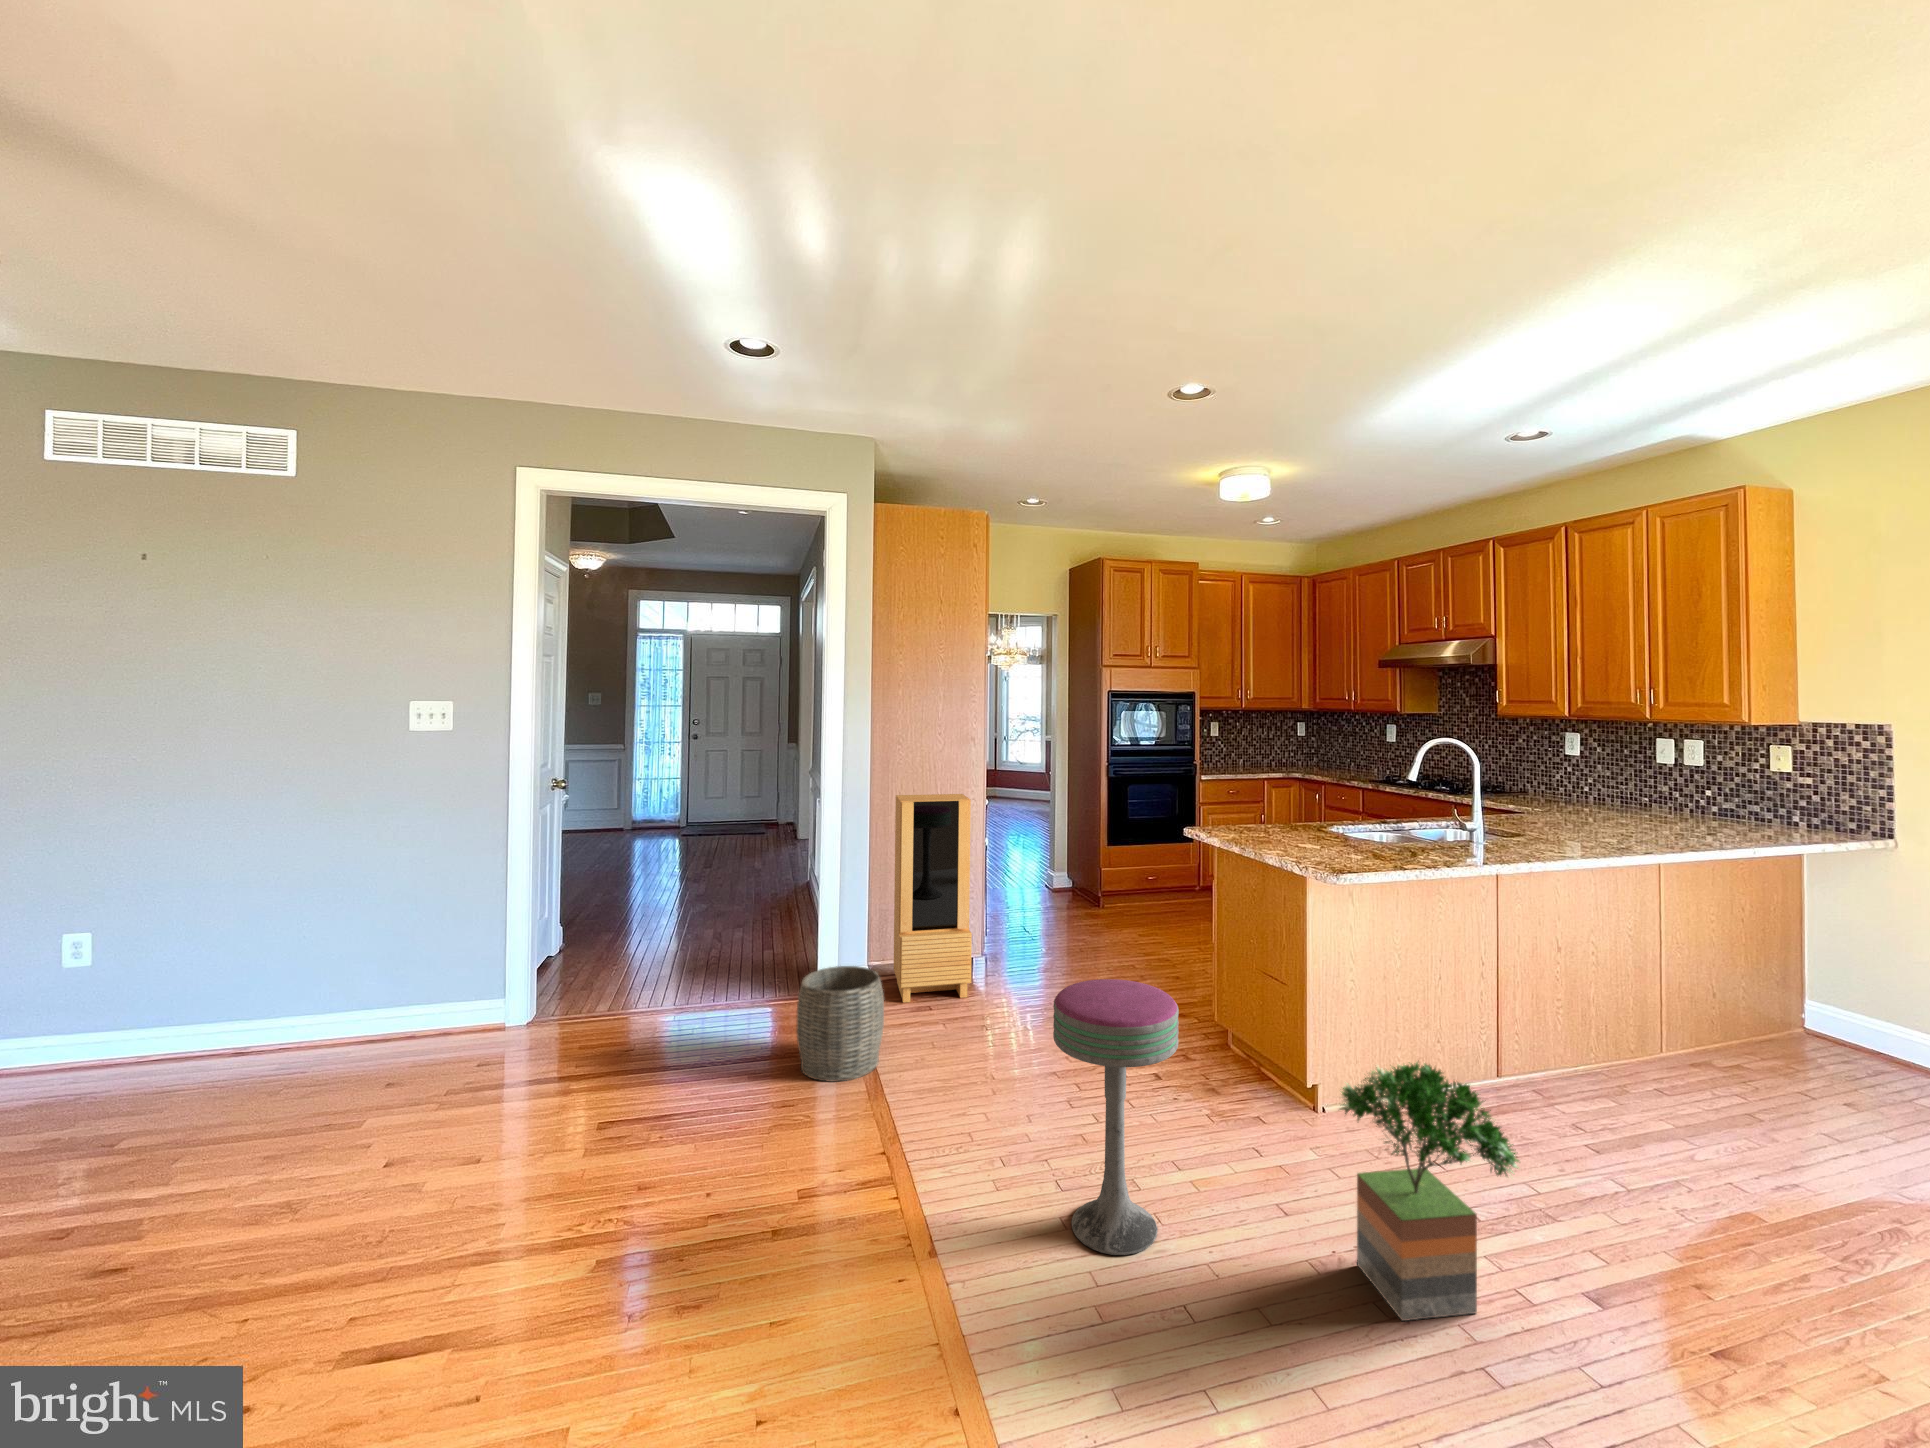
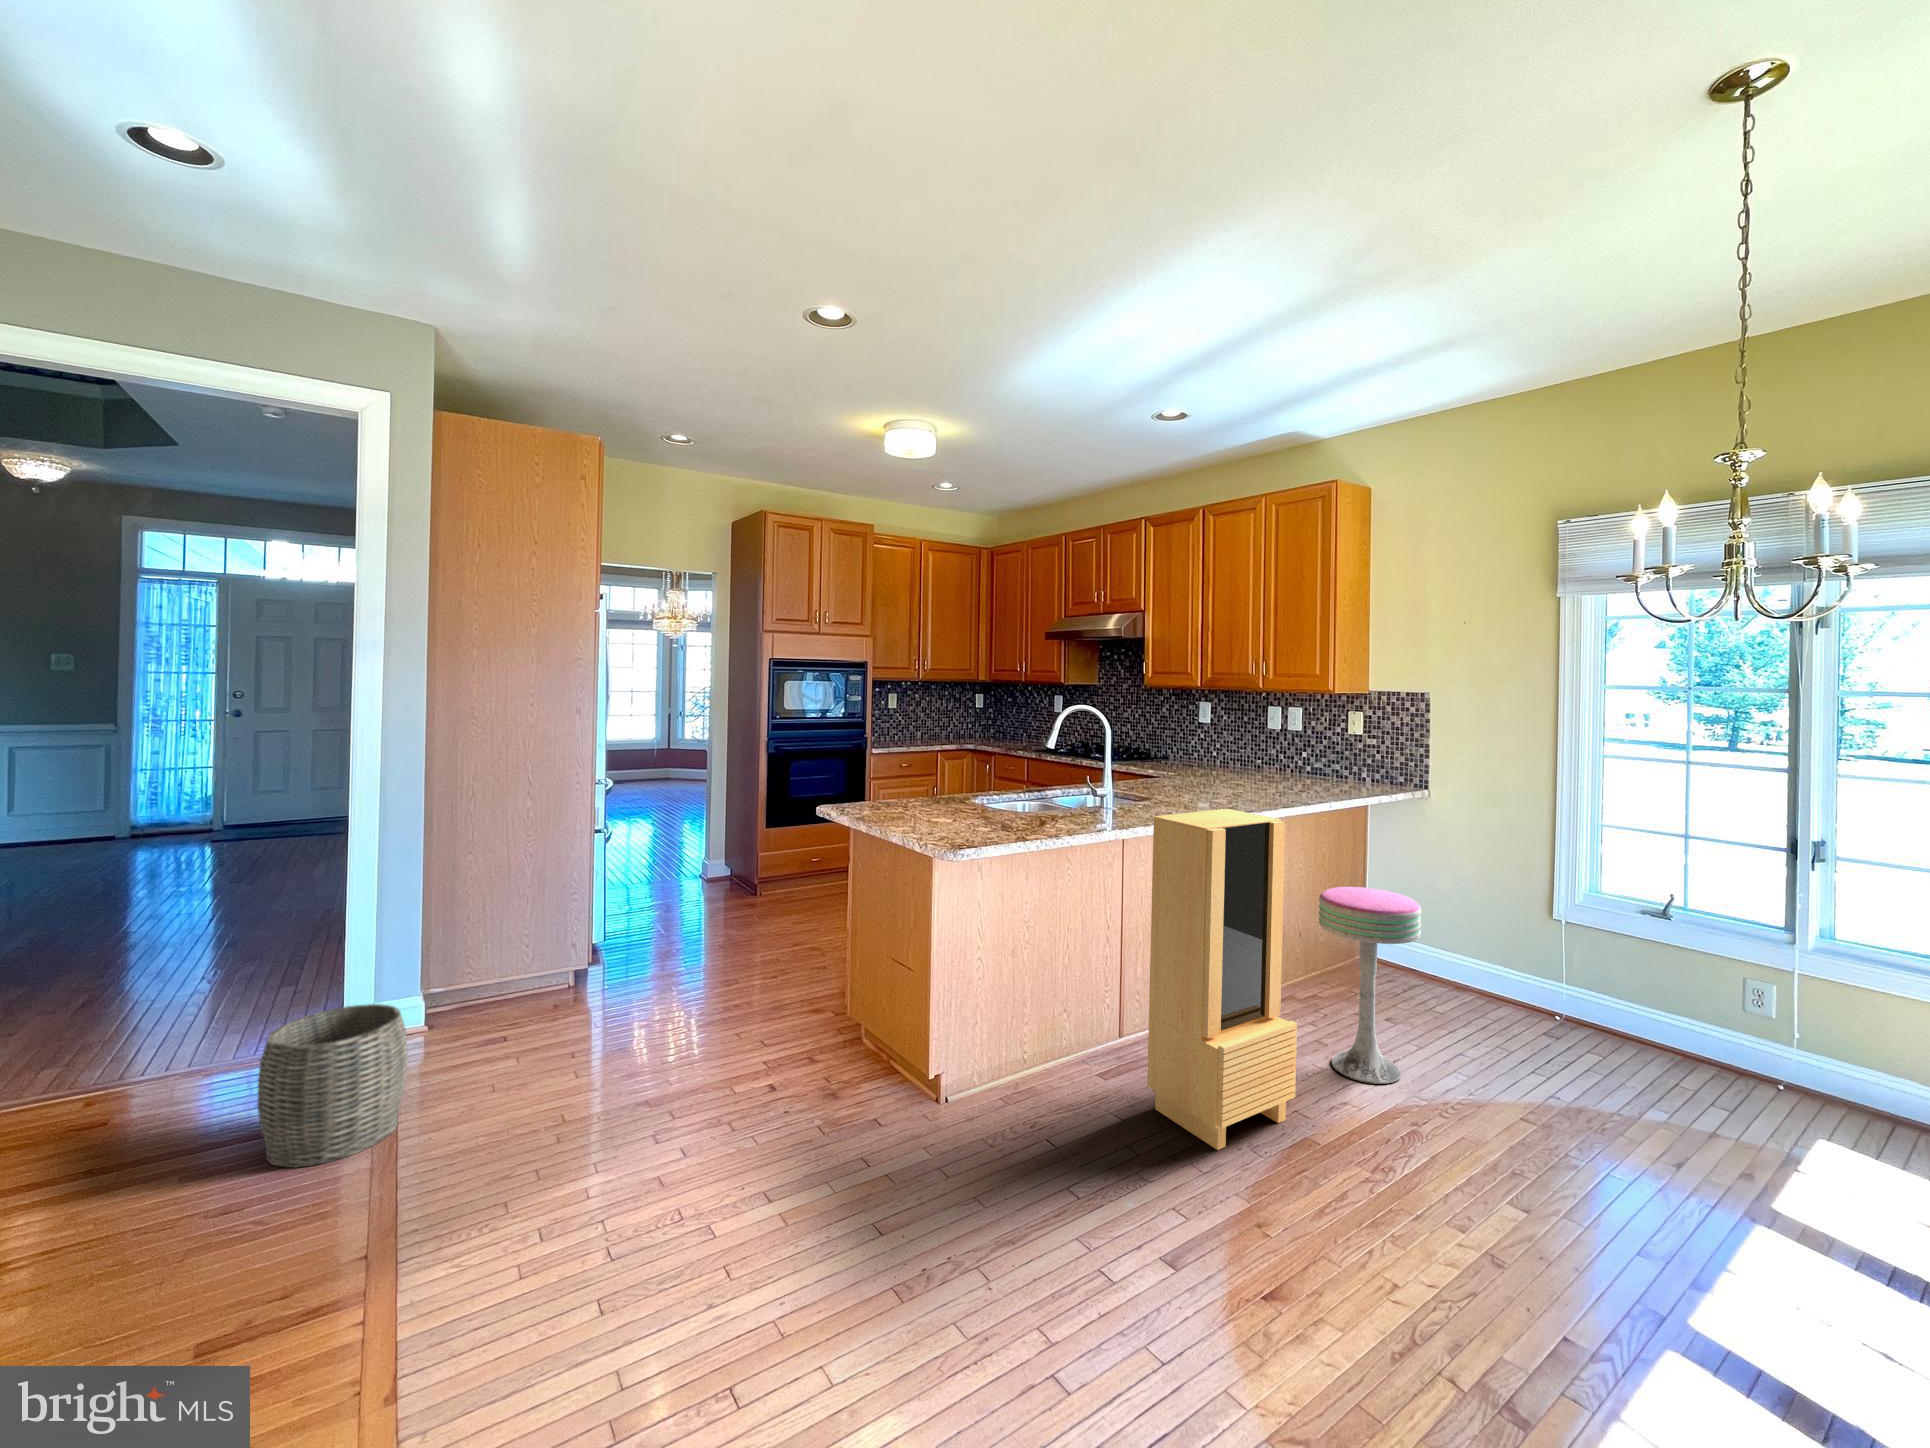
storage cabinet: present [894,794,972,1003] -> present [1147,809,1297,1150]
bar stool: present [1053,979,1179,1255] -> present [1319,887,1421,1084]
potted tree: present [1340,1062,1519,1321] -> none [925,1045,1101,1342]

